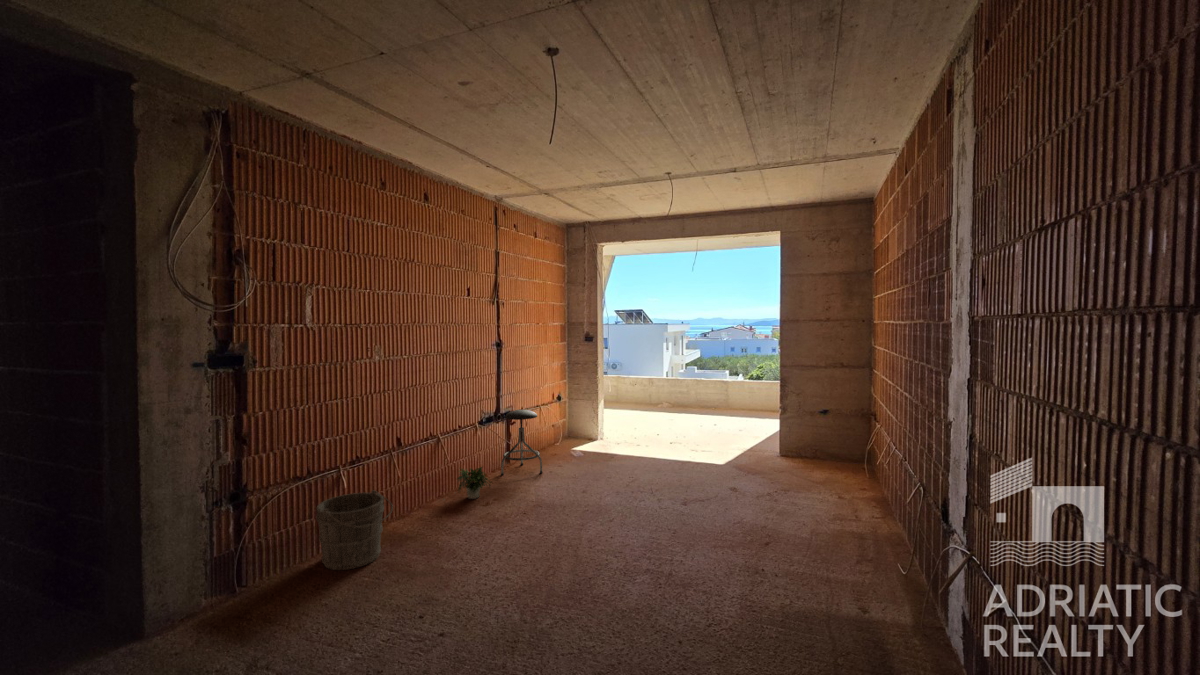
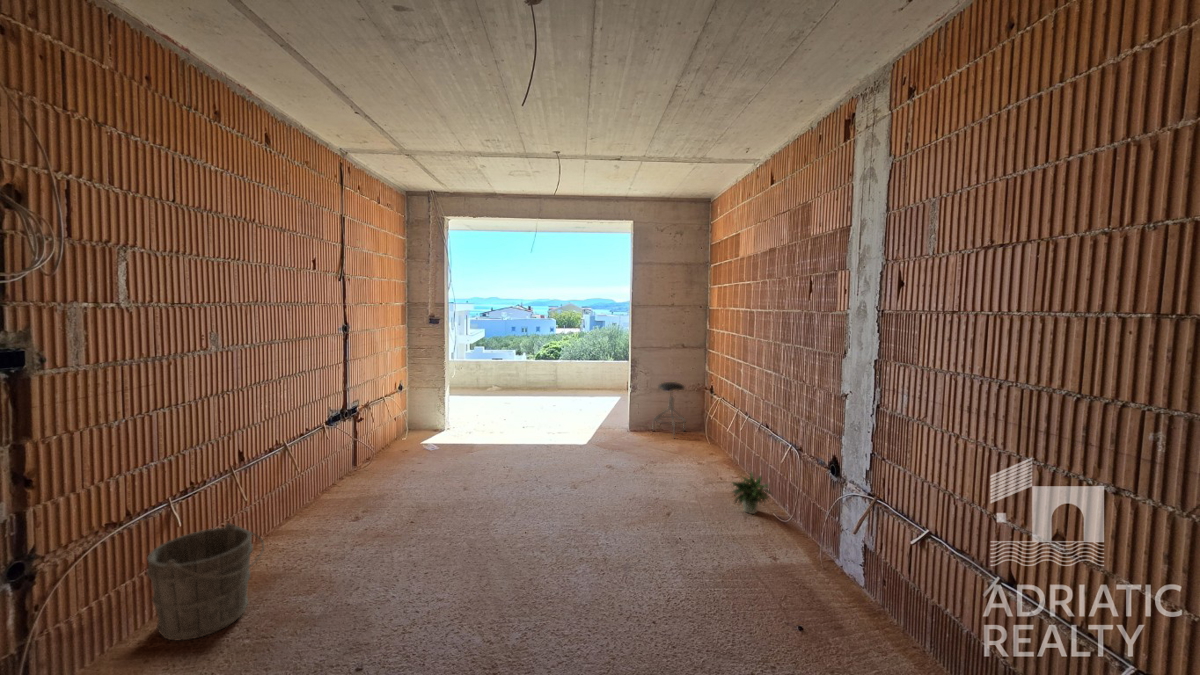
stool: present [501,410,543,475] -> present [652,382,686,429]
potted plant: present [457,467,488,499] -> present [733,473,771,514]

